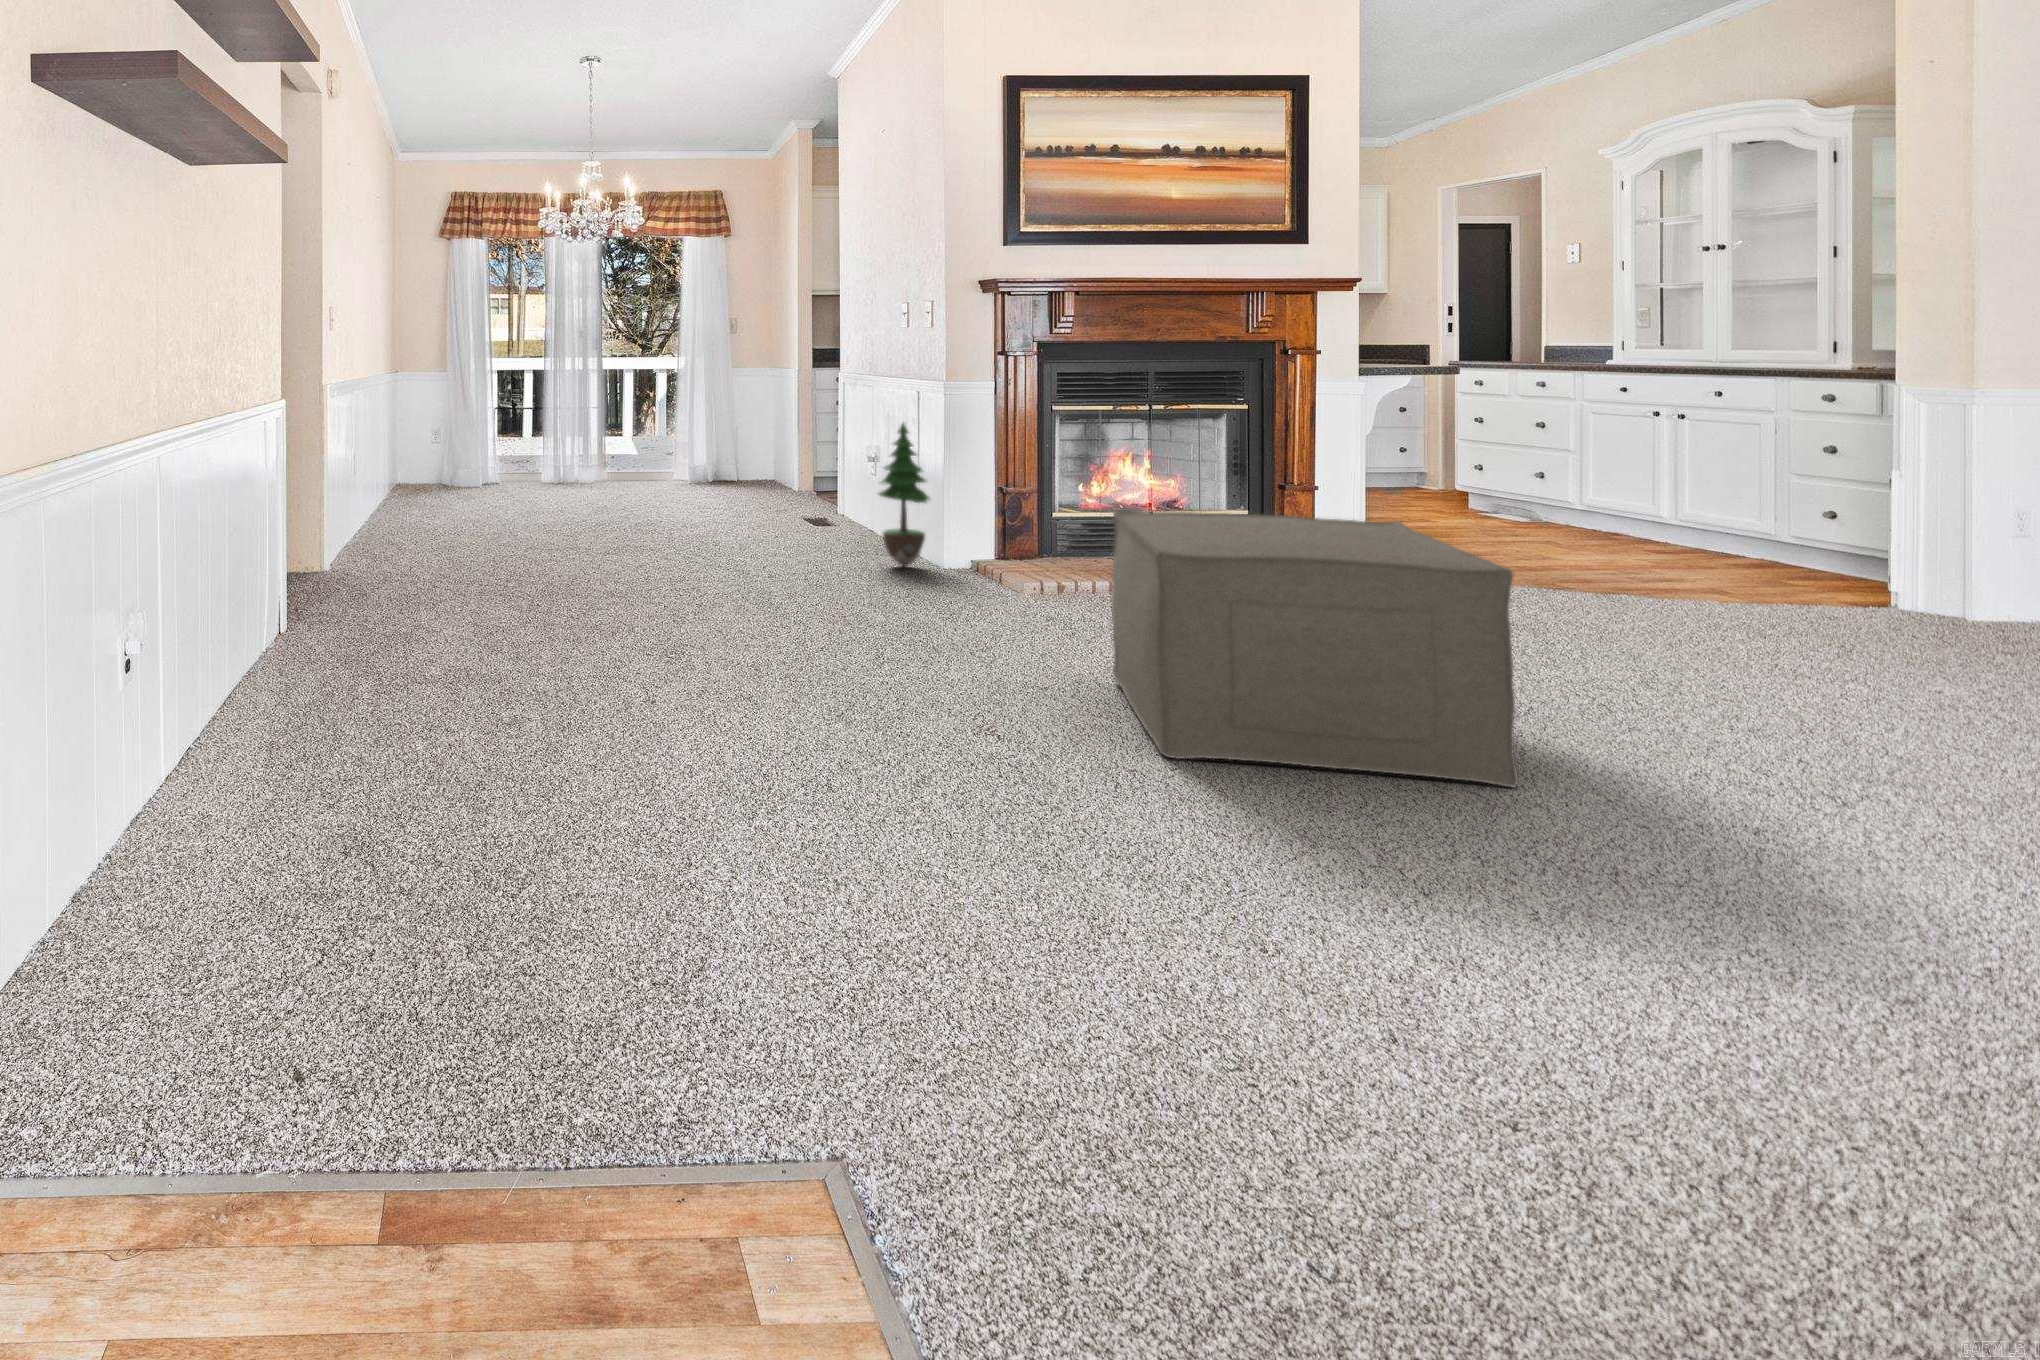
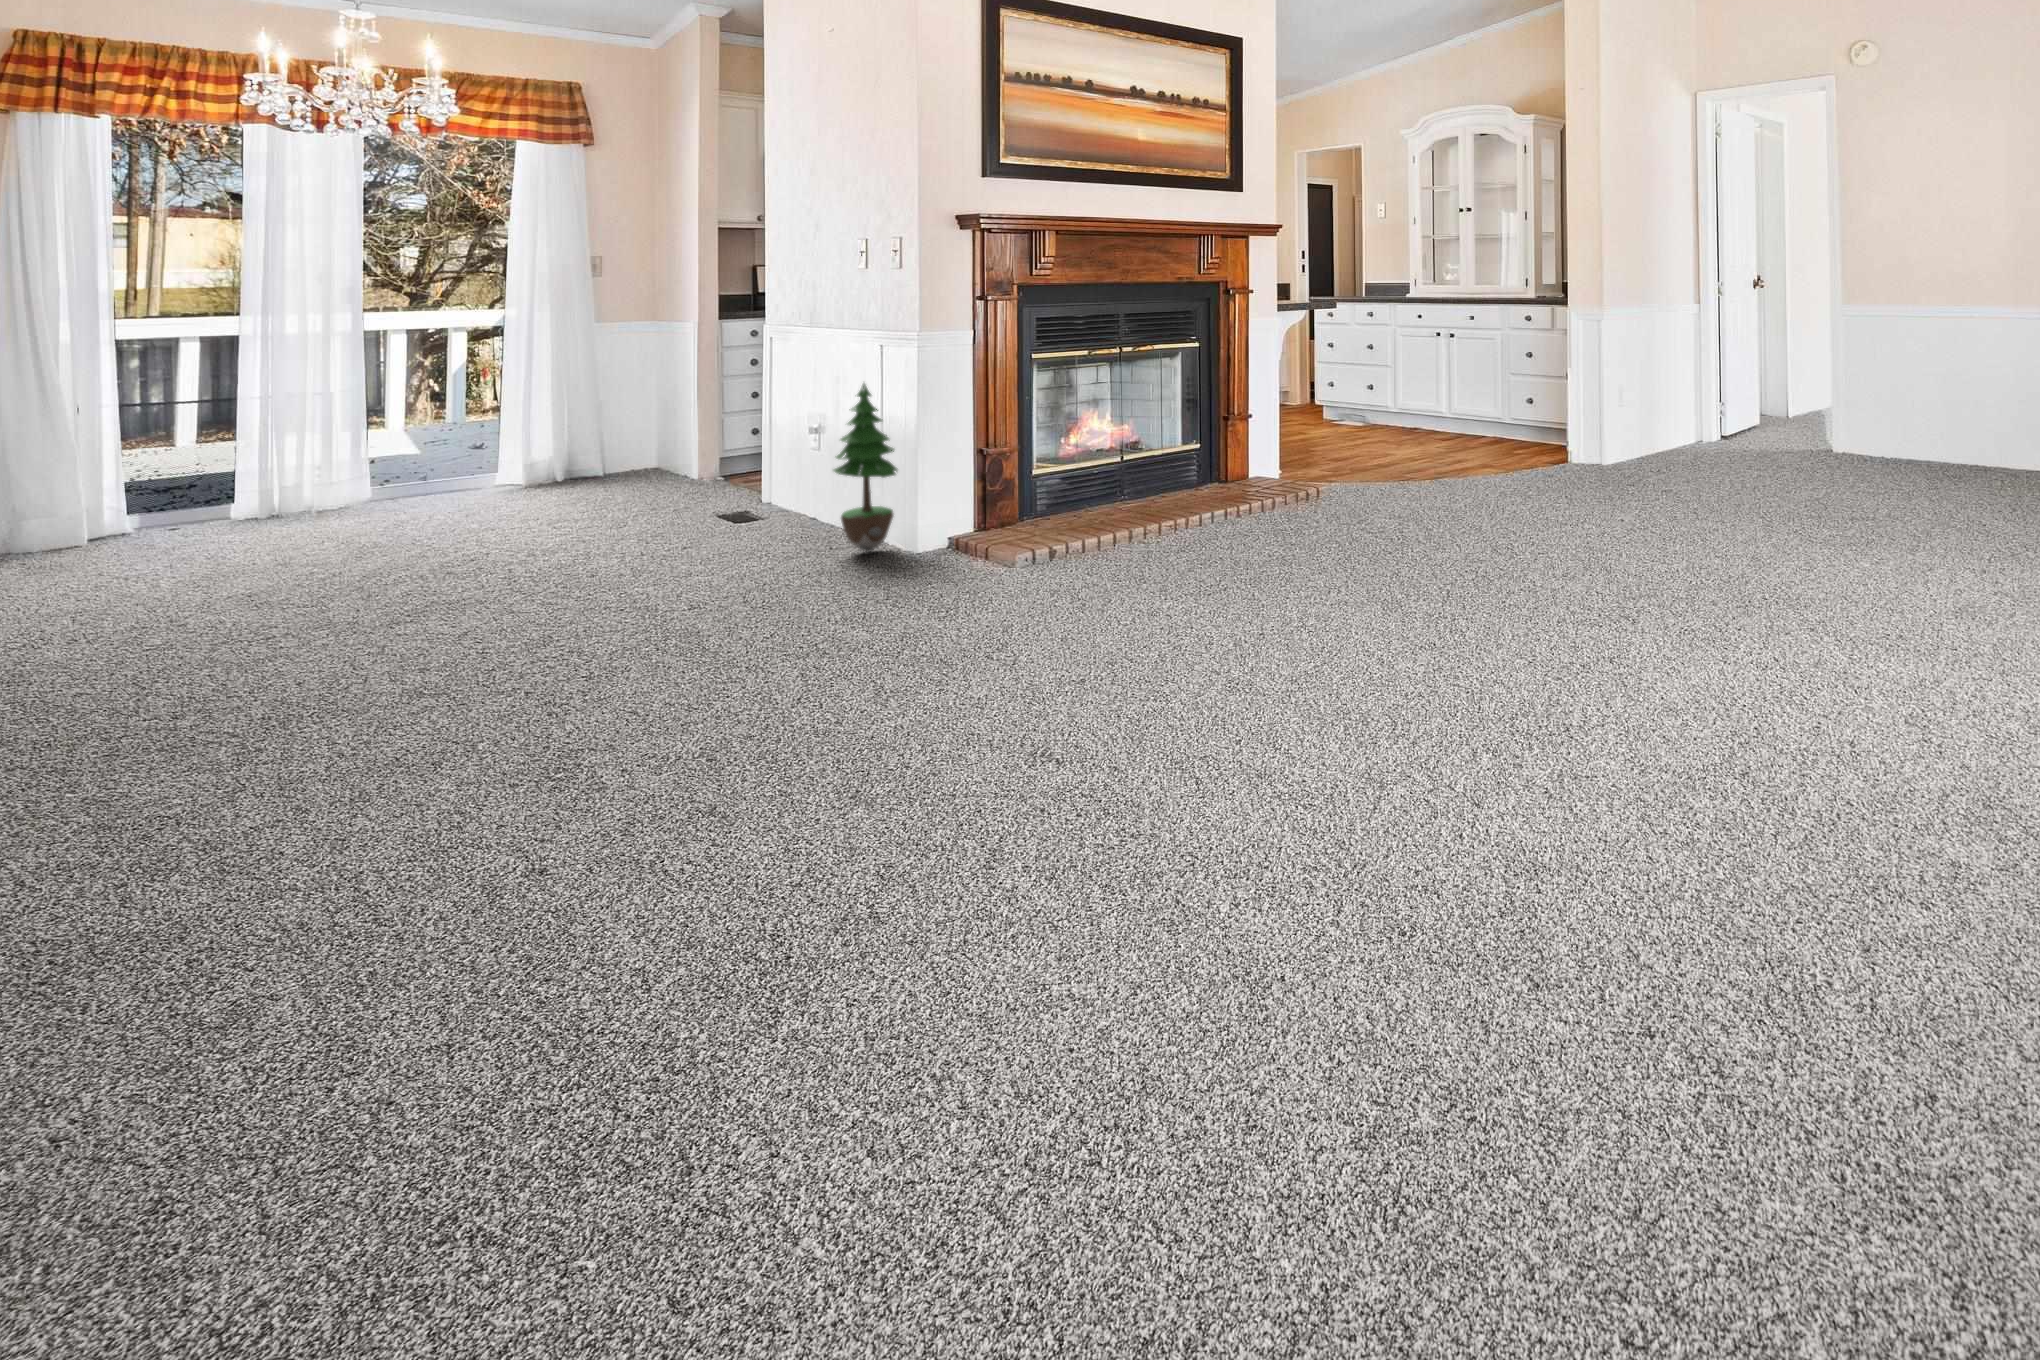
ottoman: present [1112,510,1518,788] -> none [1177,478,1586,817]

